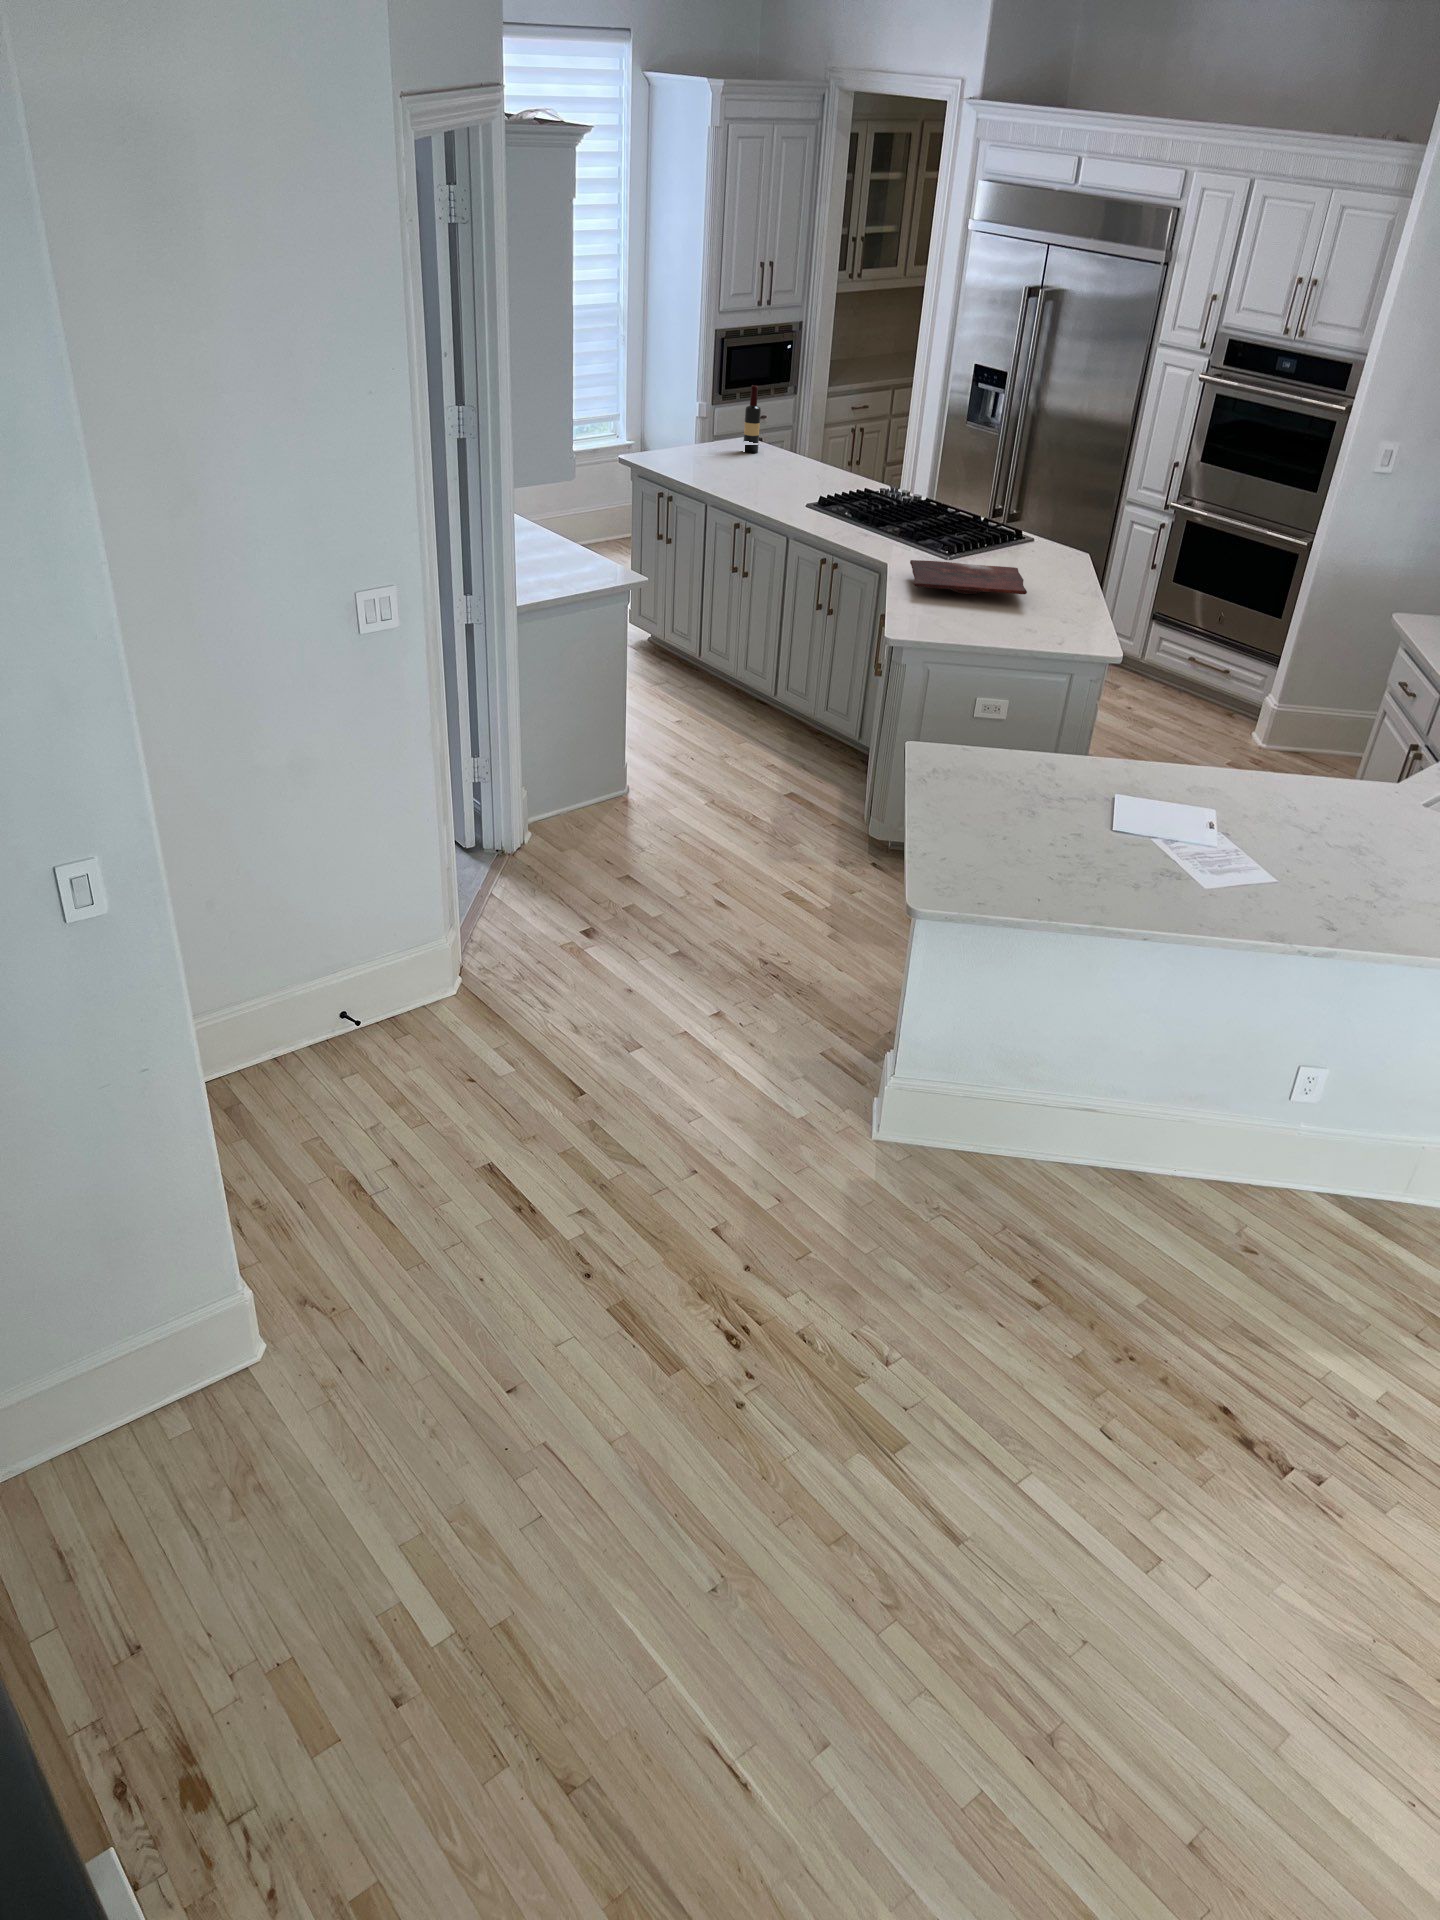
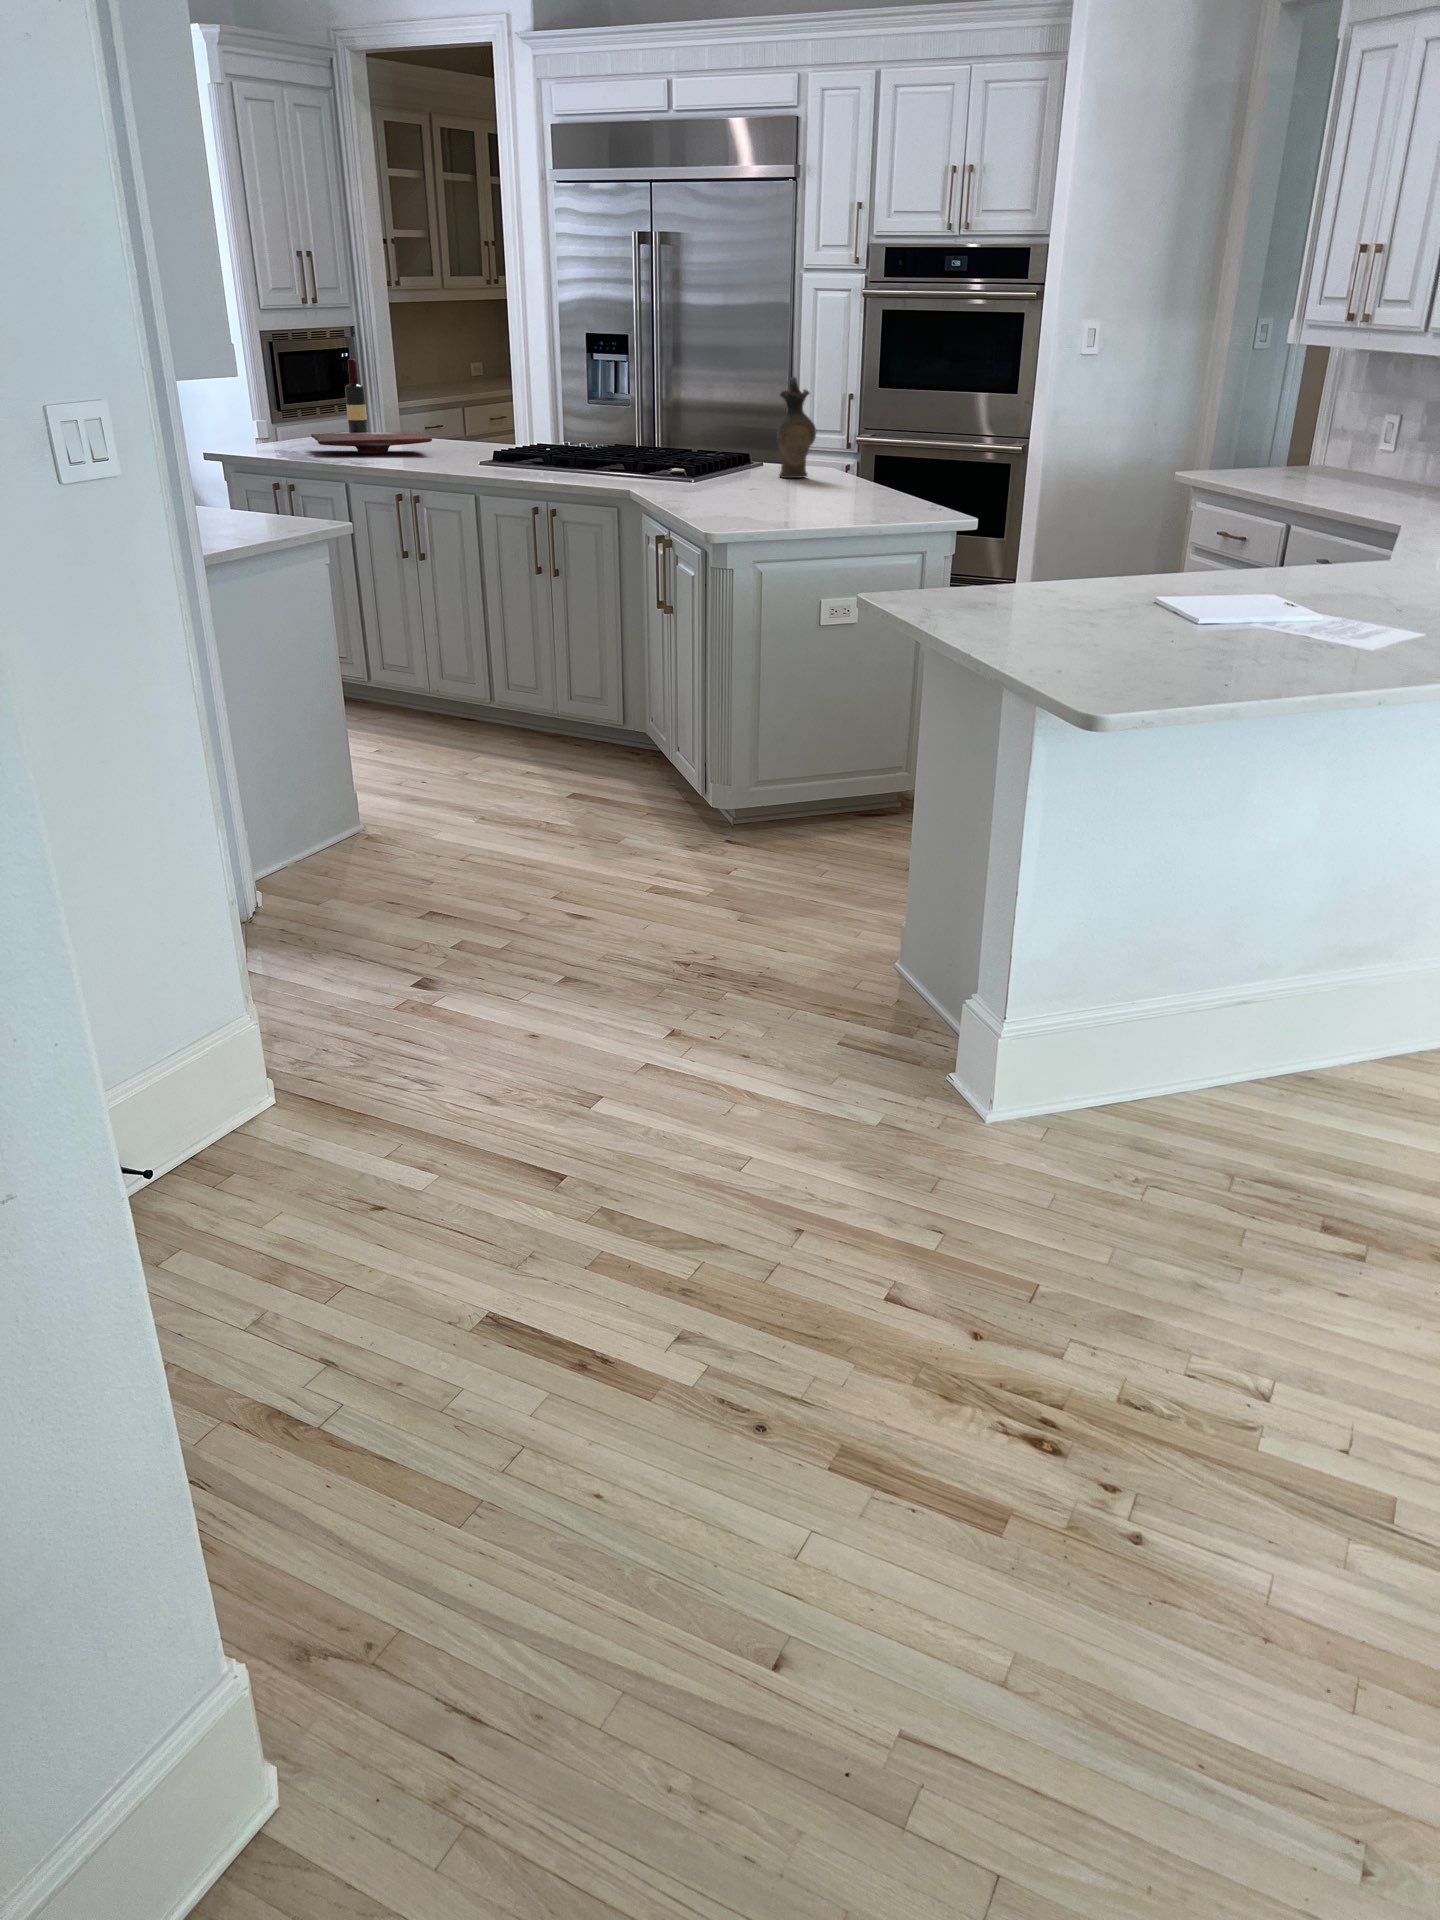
ceramic pitcher: none [1025,483,1062,568] -> present [777,377,816,478]
cutting board: present [910,560,1027,594] -> present [311,432,432,453]

